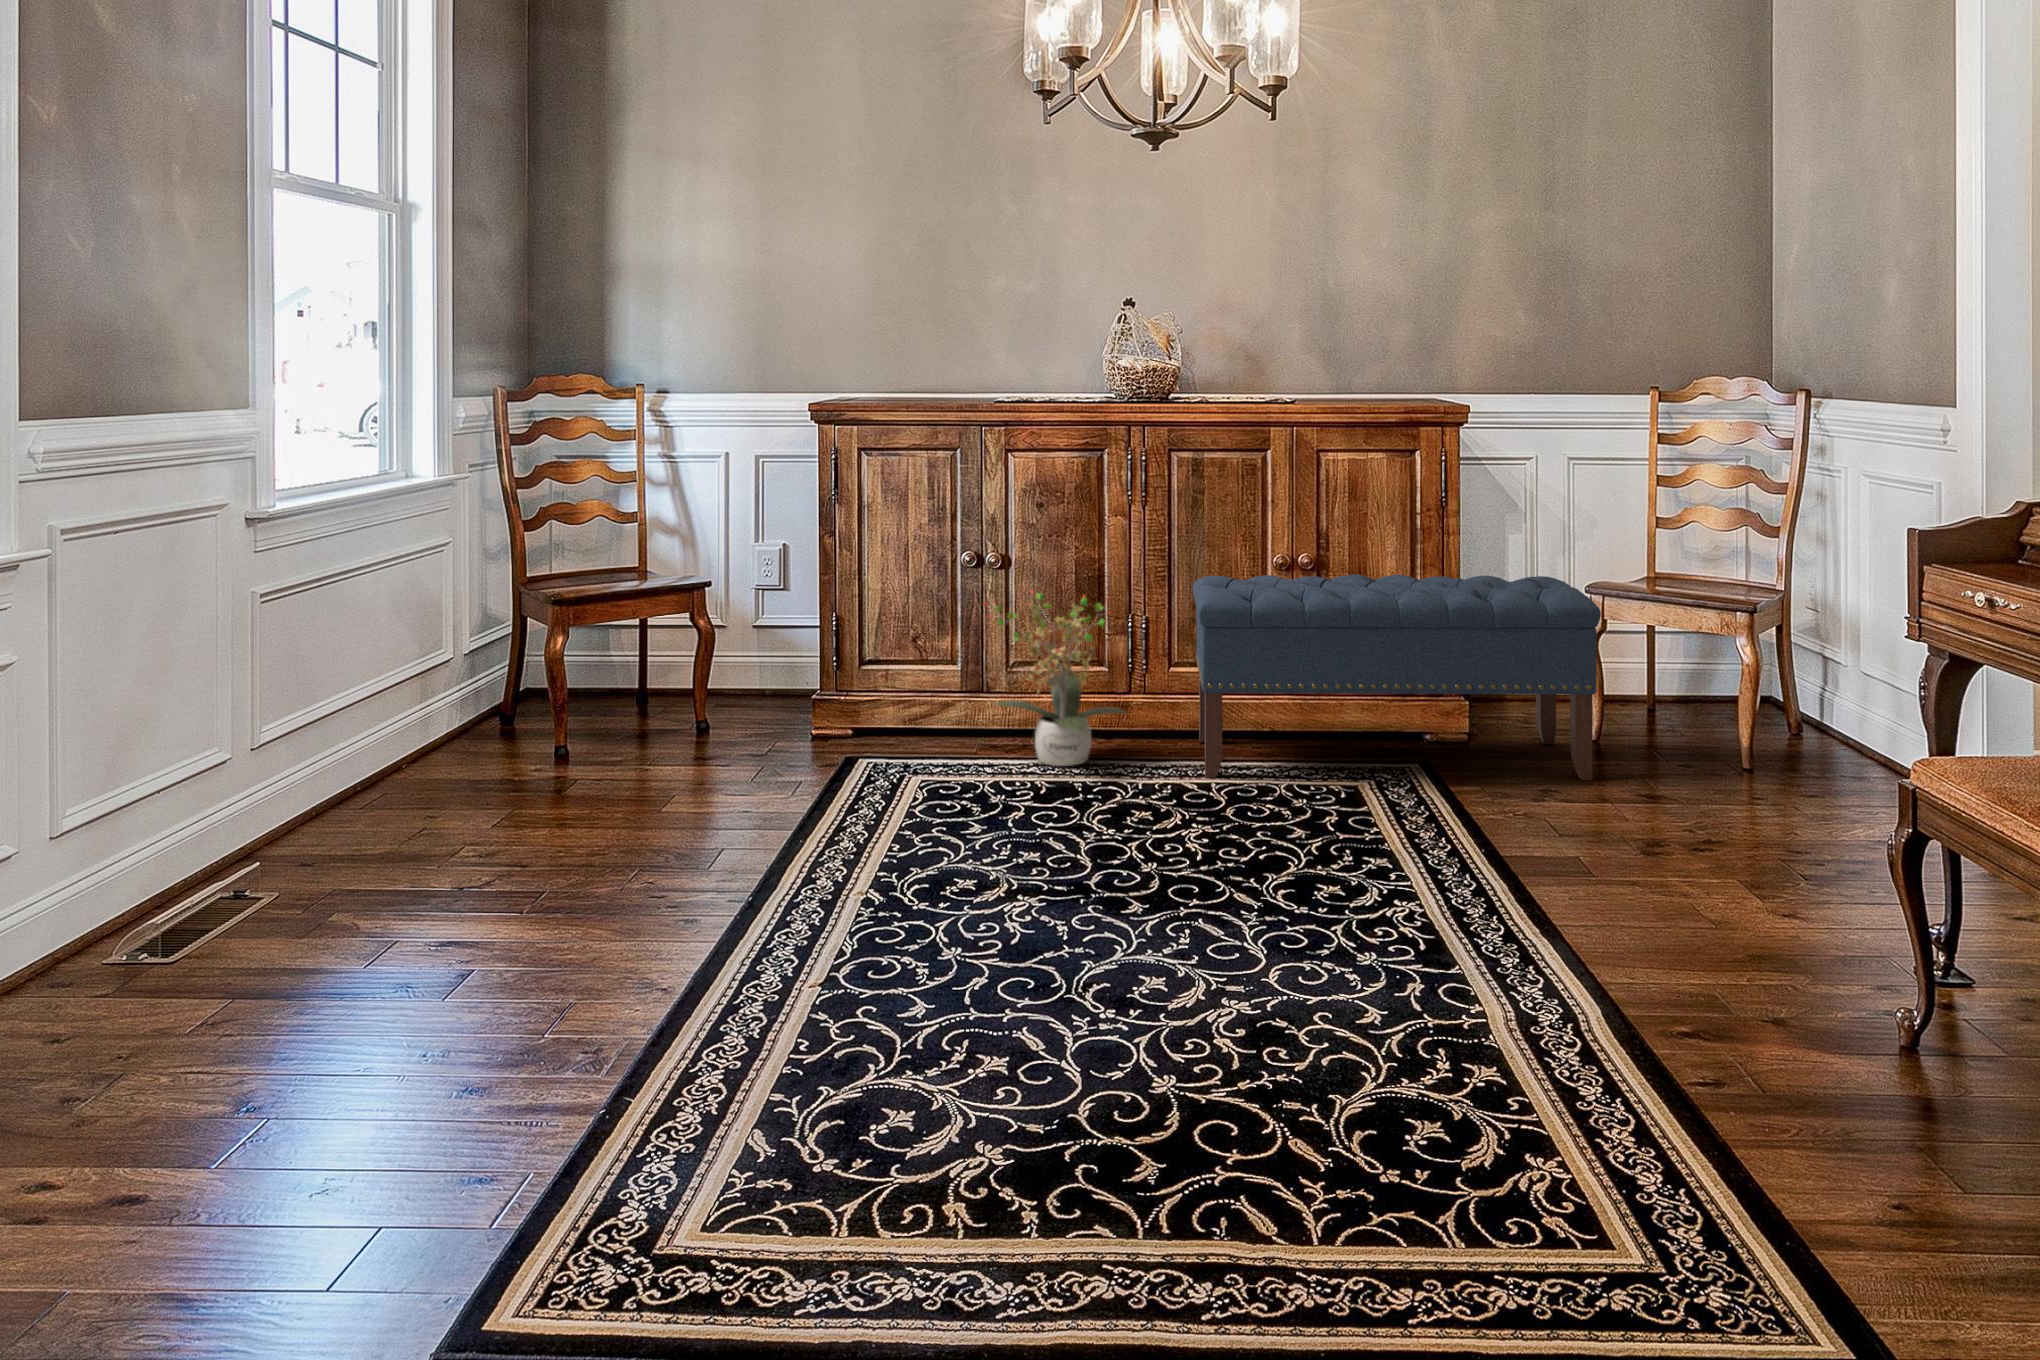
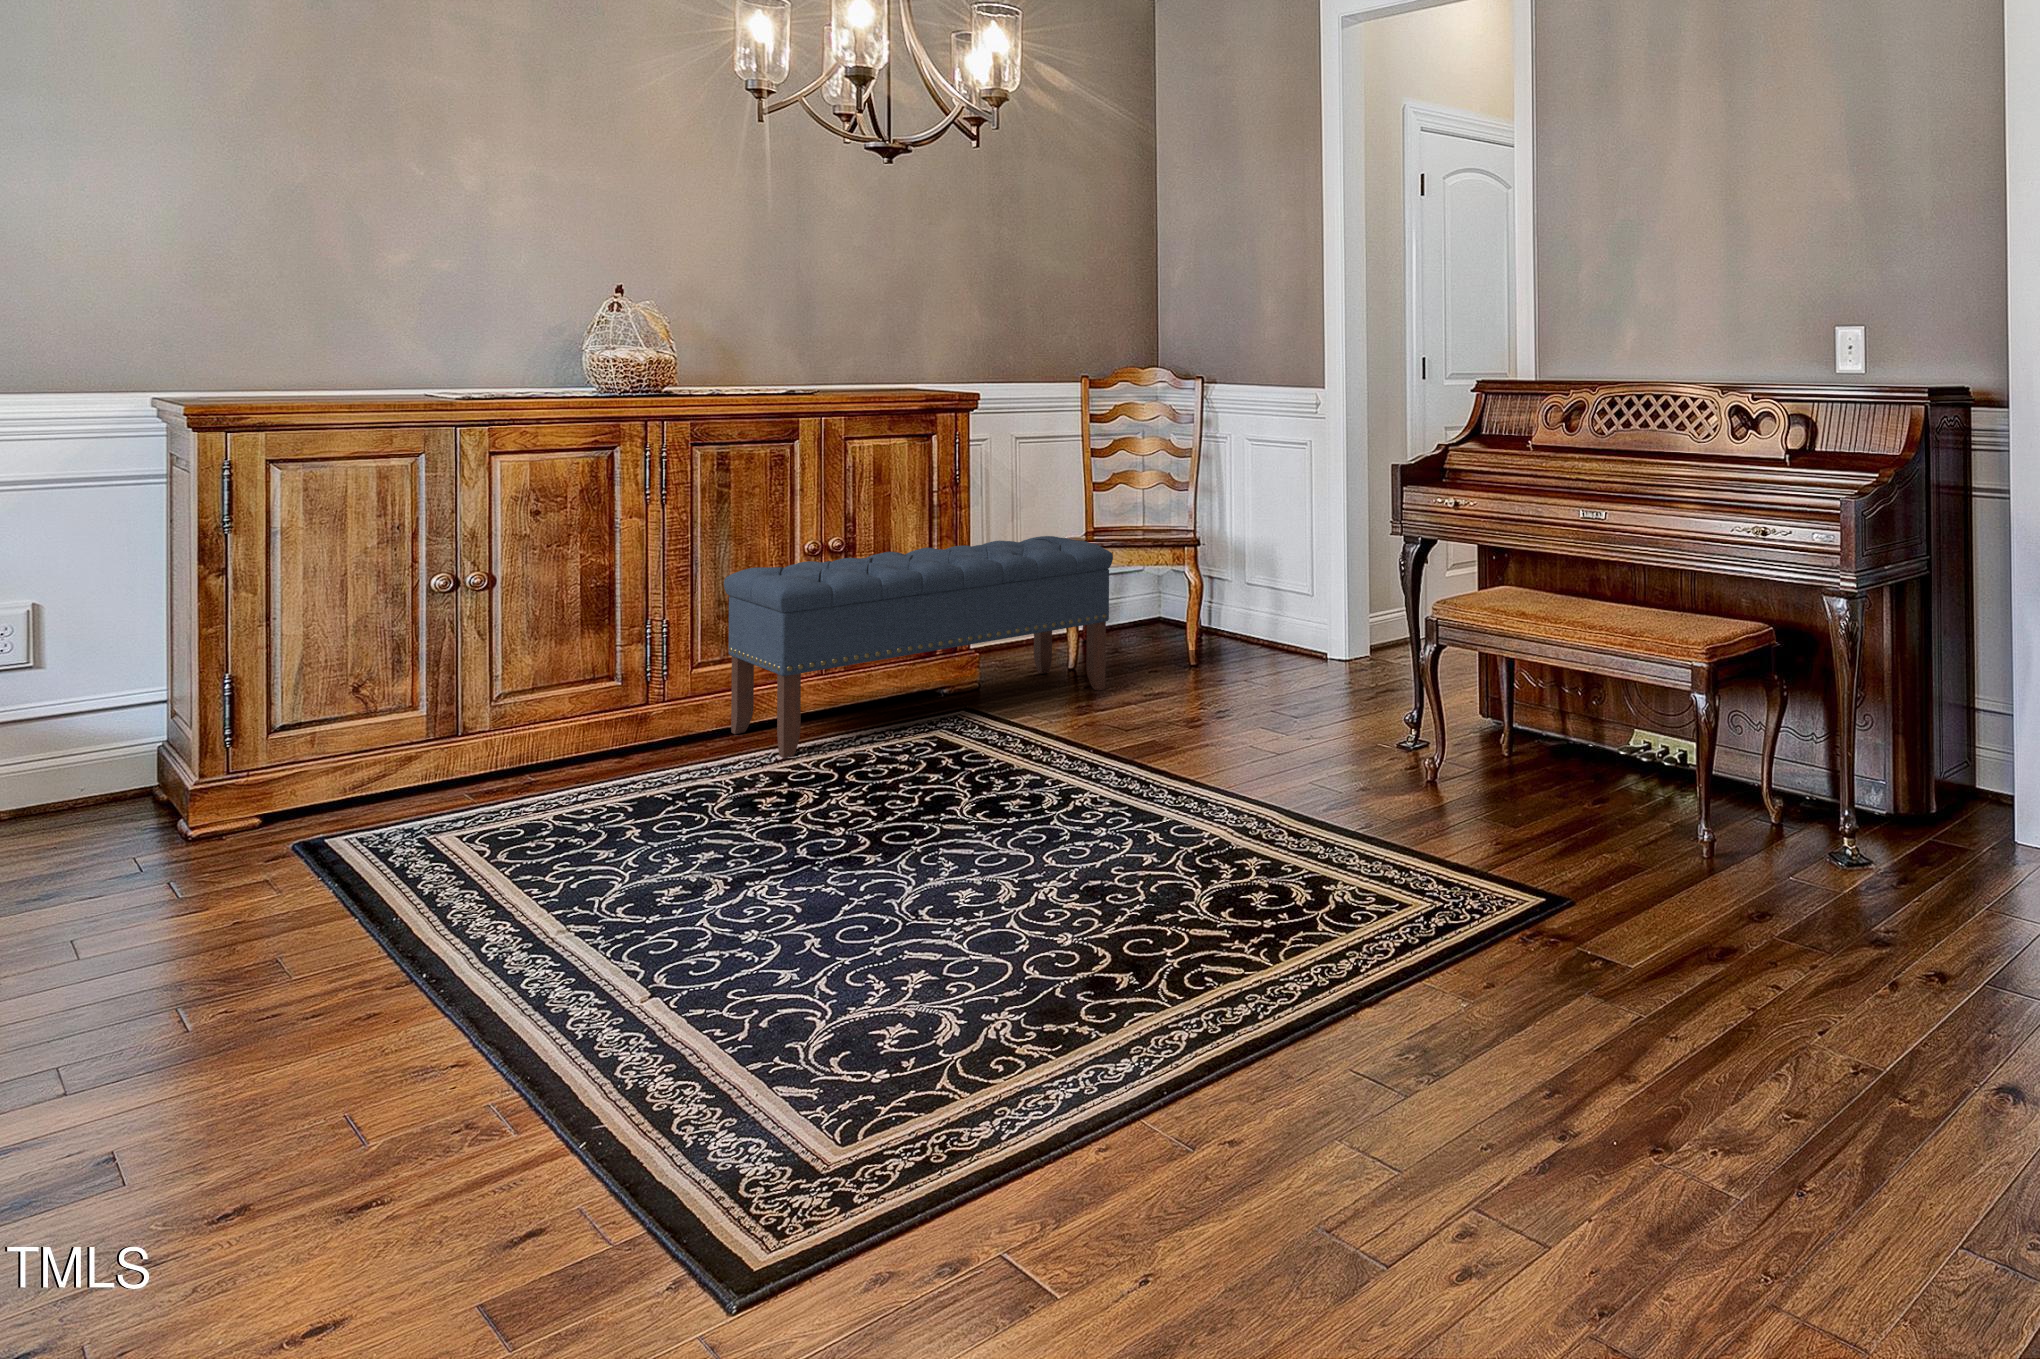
potted plant: present [984,590,1125,766] -> none [500,600,679,787]

